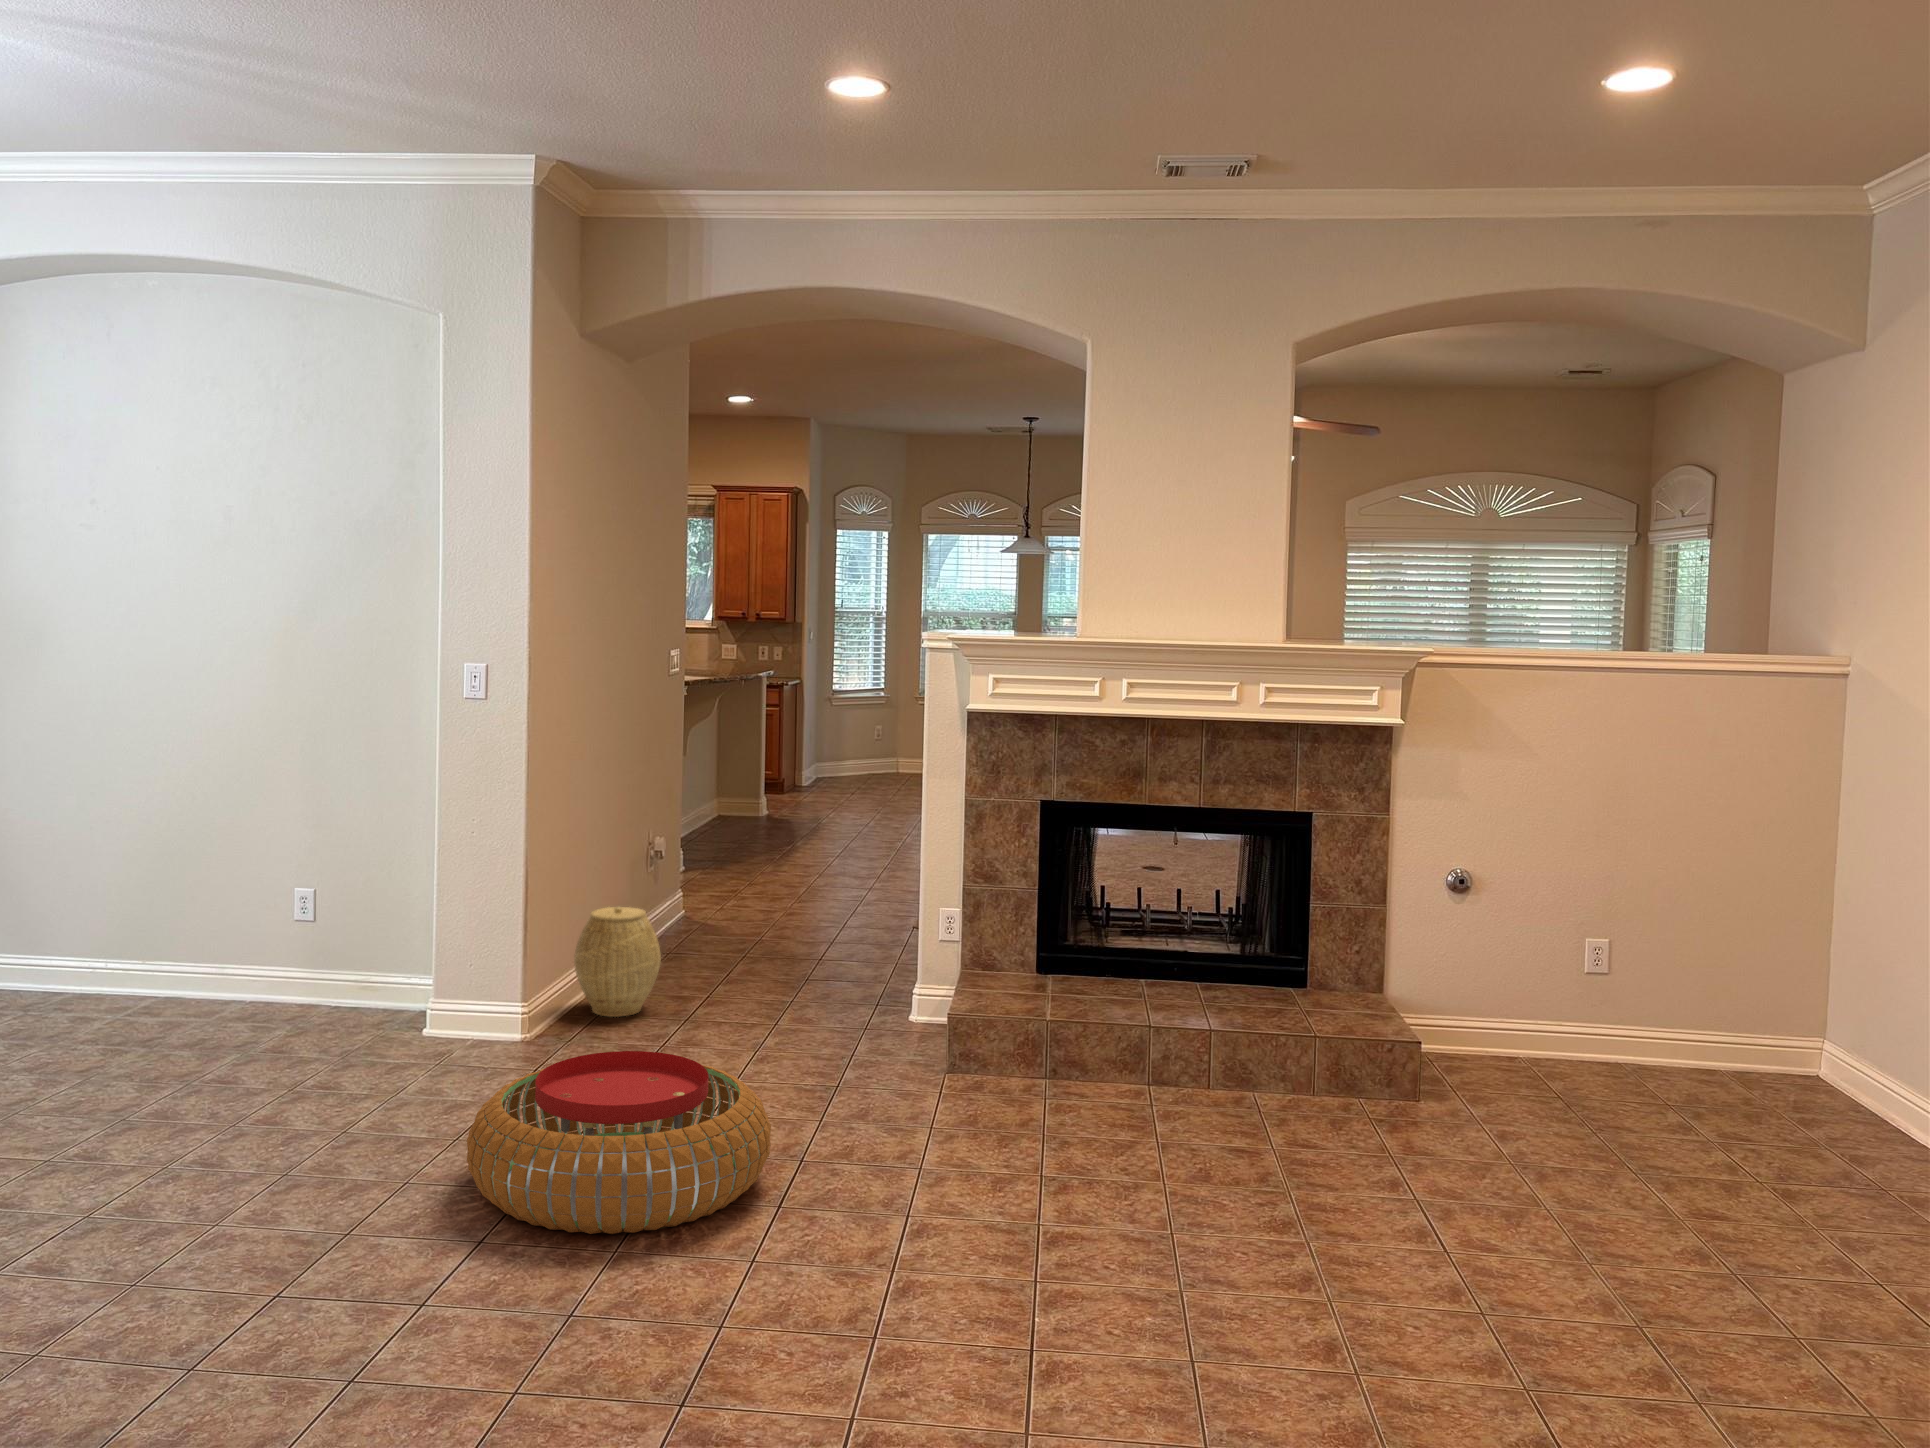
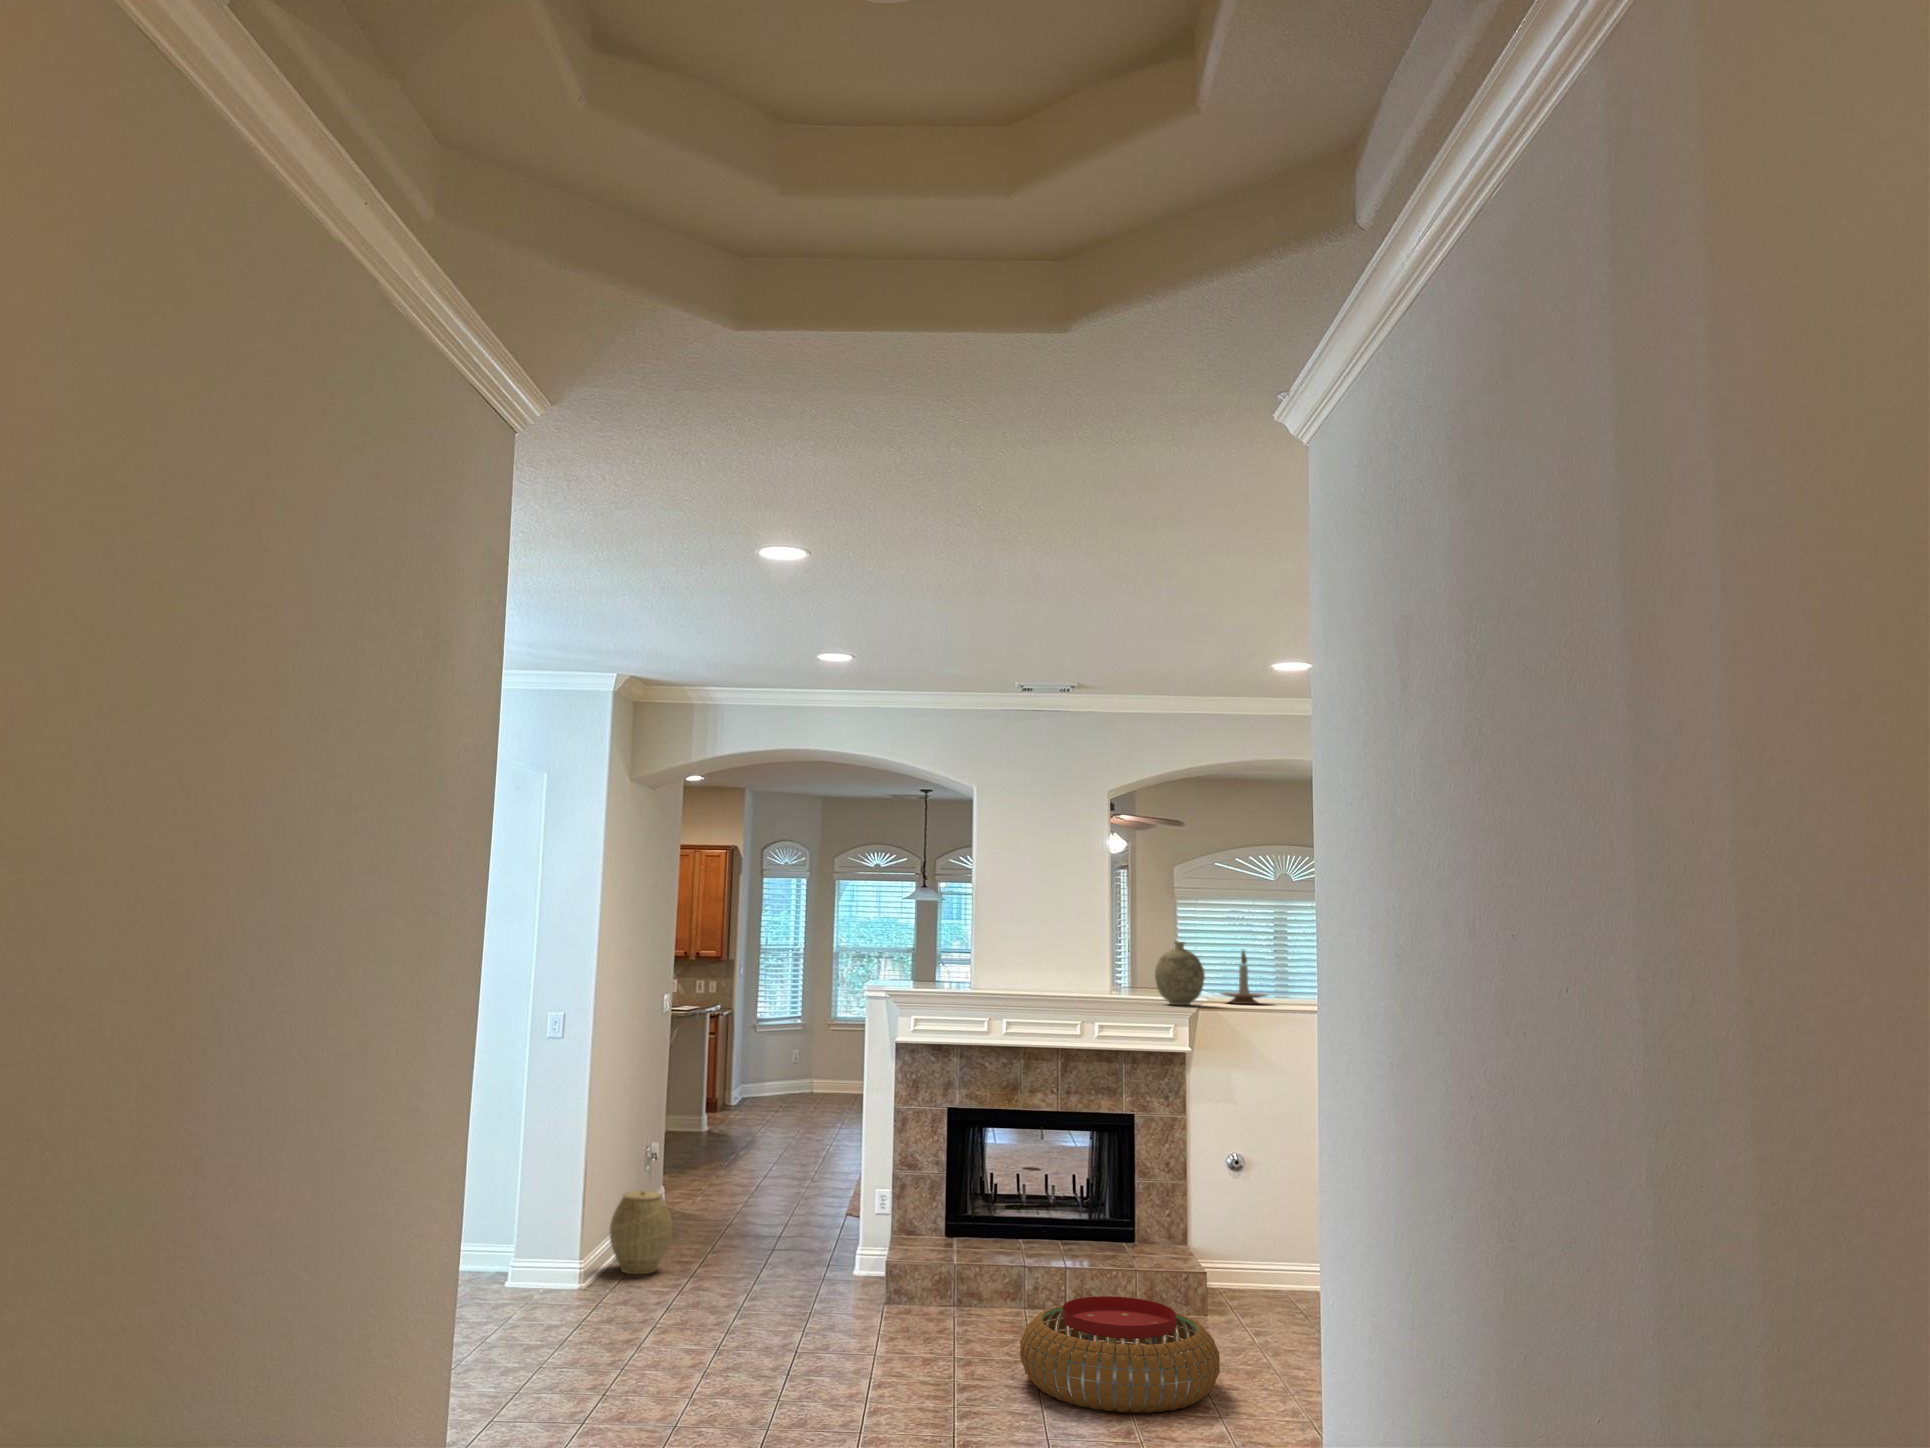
decorative vase: none [1356,561,1434,656] -> present [1155,942,1205,1005]
candle holder: none [1446,576,1526,657] -> present [1221,951,1267,1004]
pouf: present [467,1051,771,1234] -> present [1020,1296,1220,1413]

